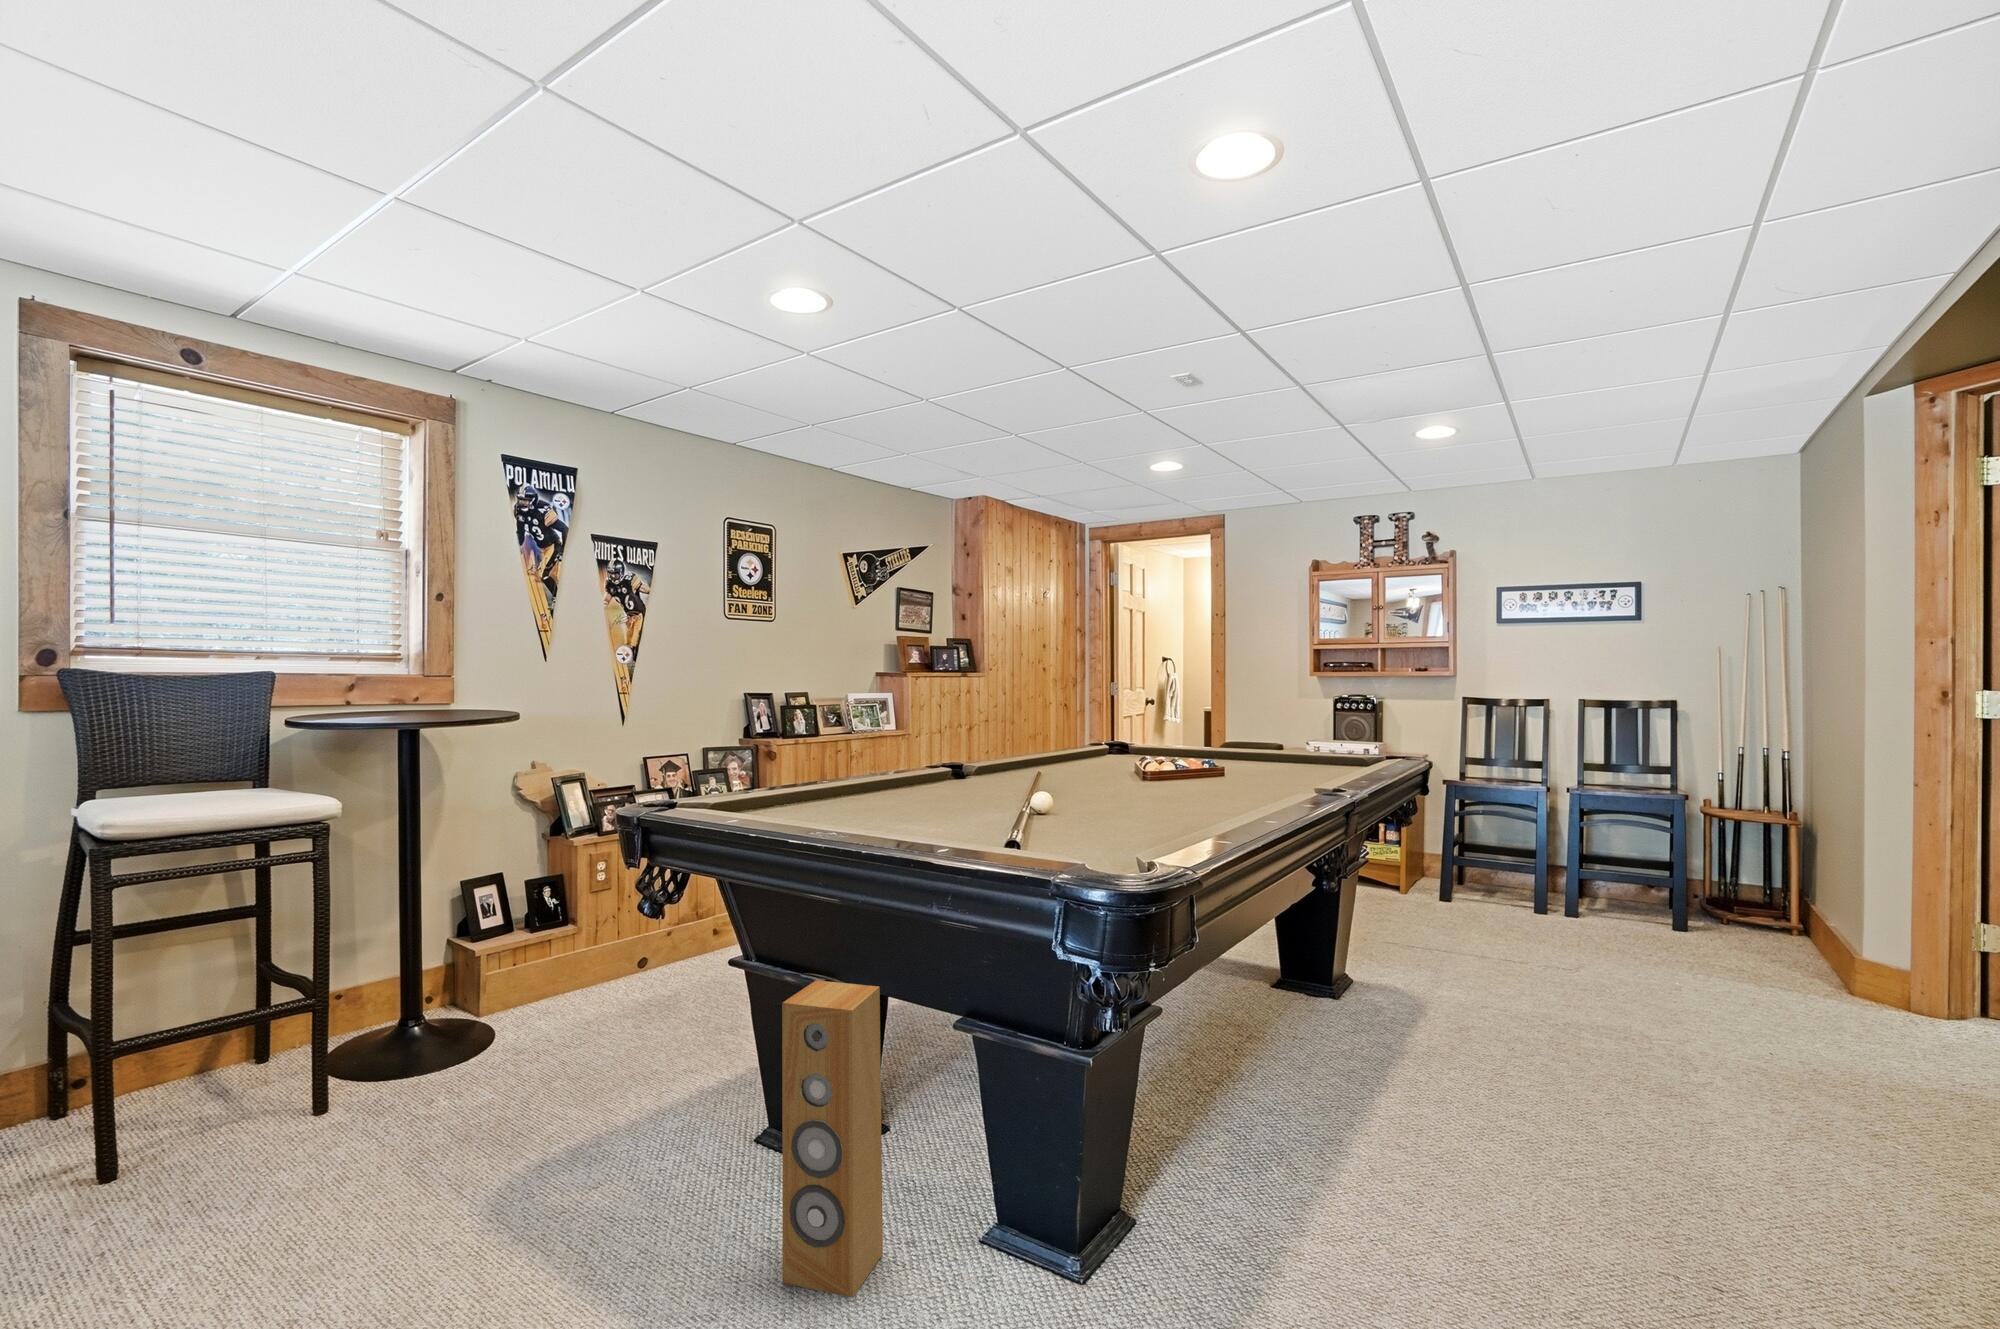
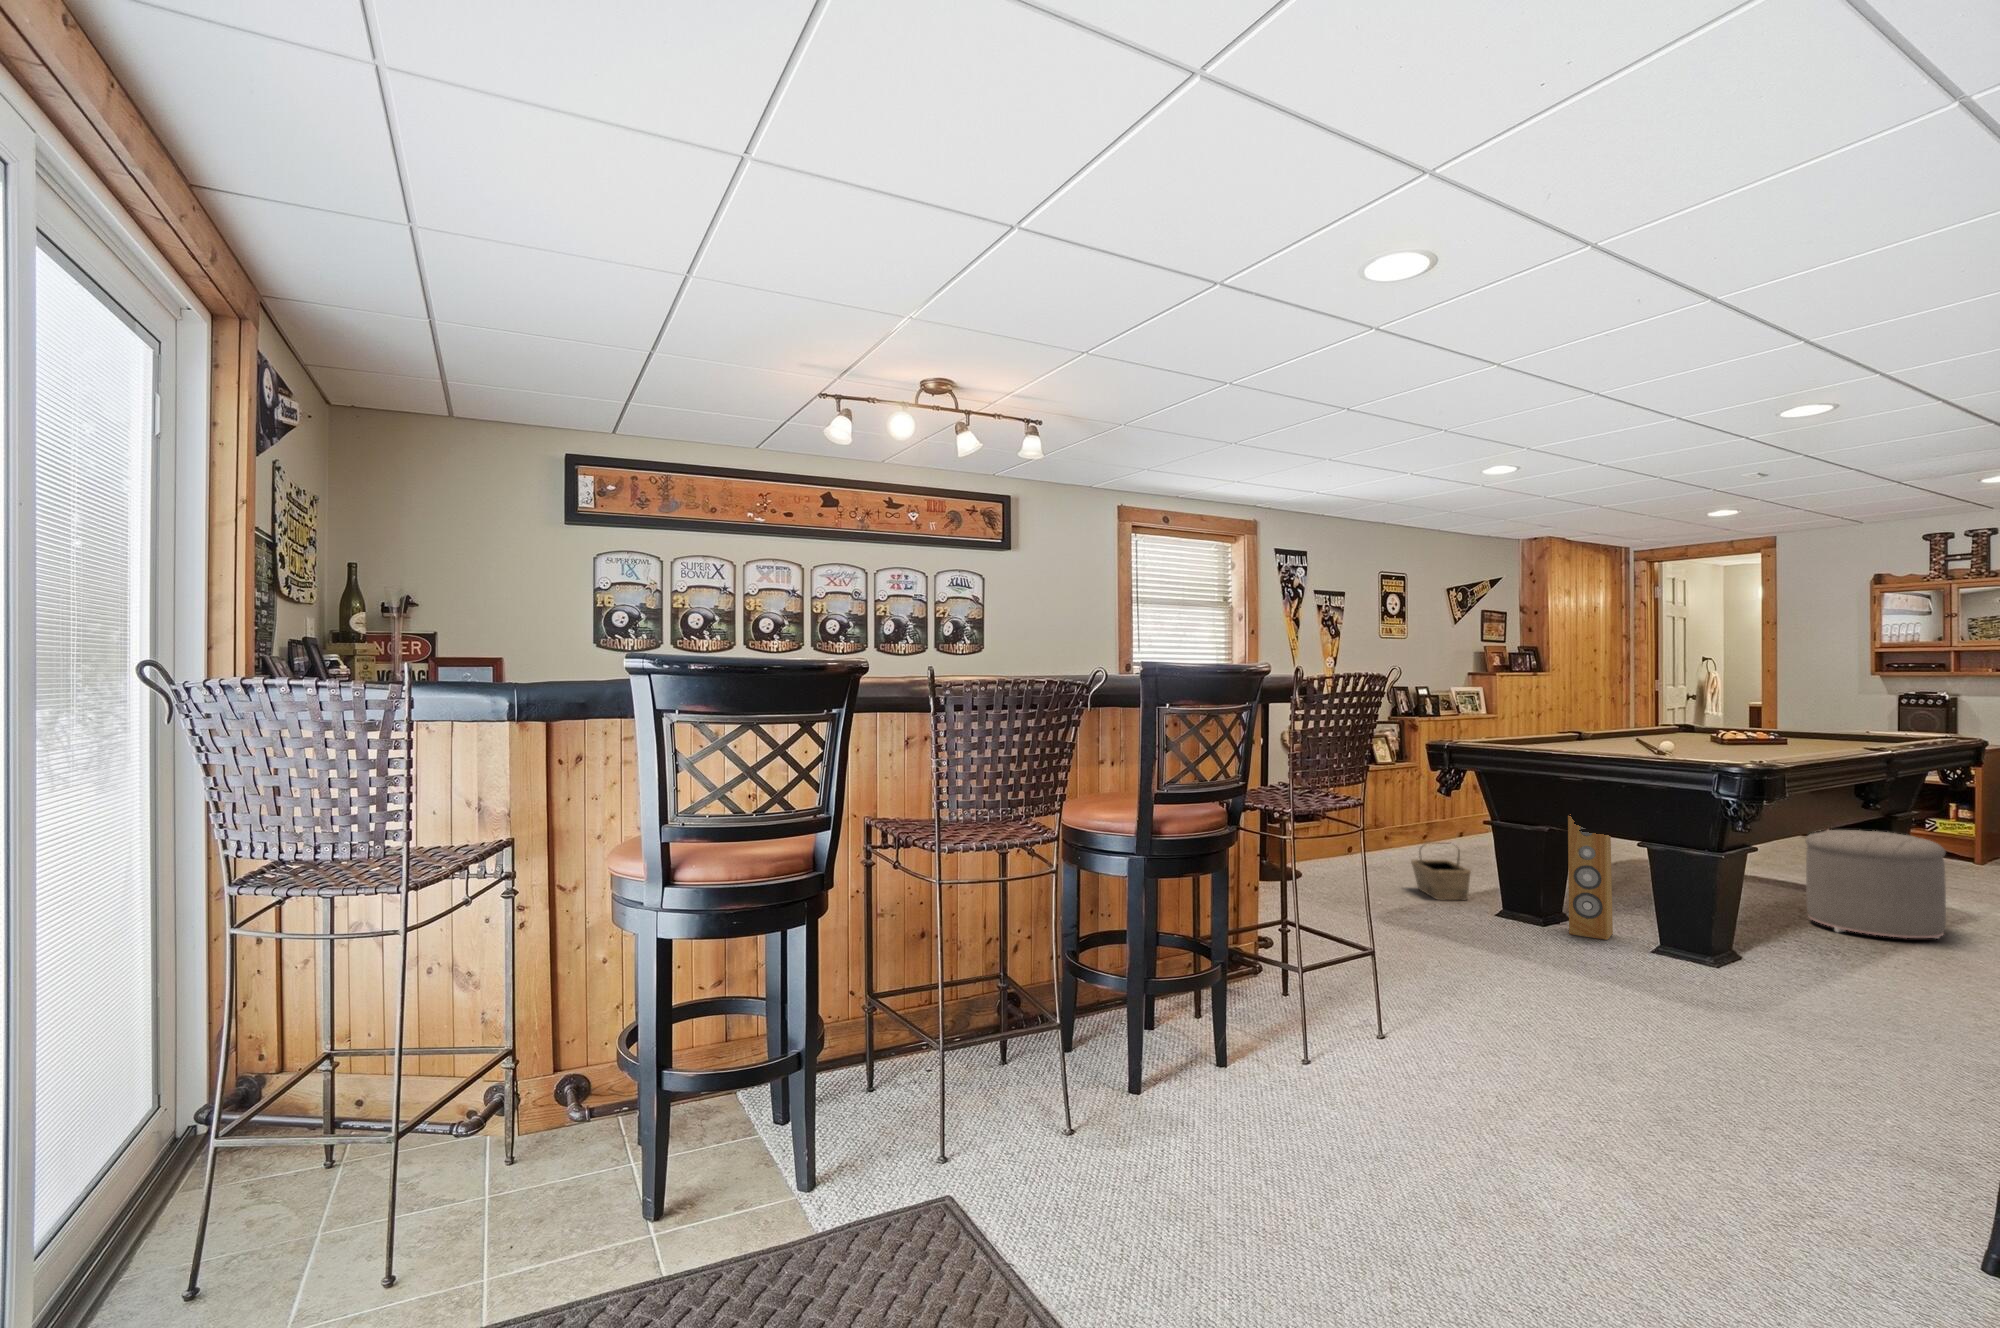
ottoman: none [1235,932,1425,1148] -> present [1805,830,1946,939]
basket: none [597,1012,688,1151] -> present [1411,842,1471,900]

